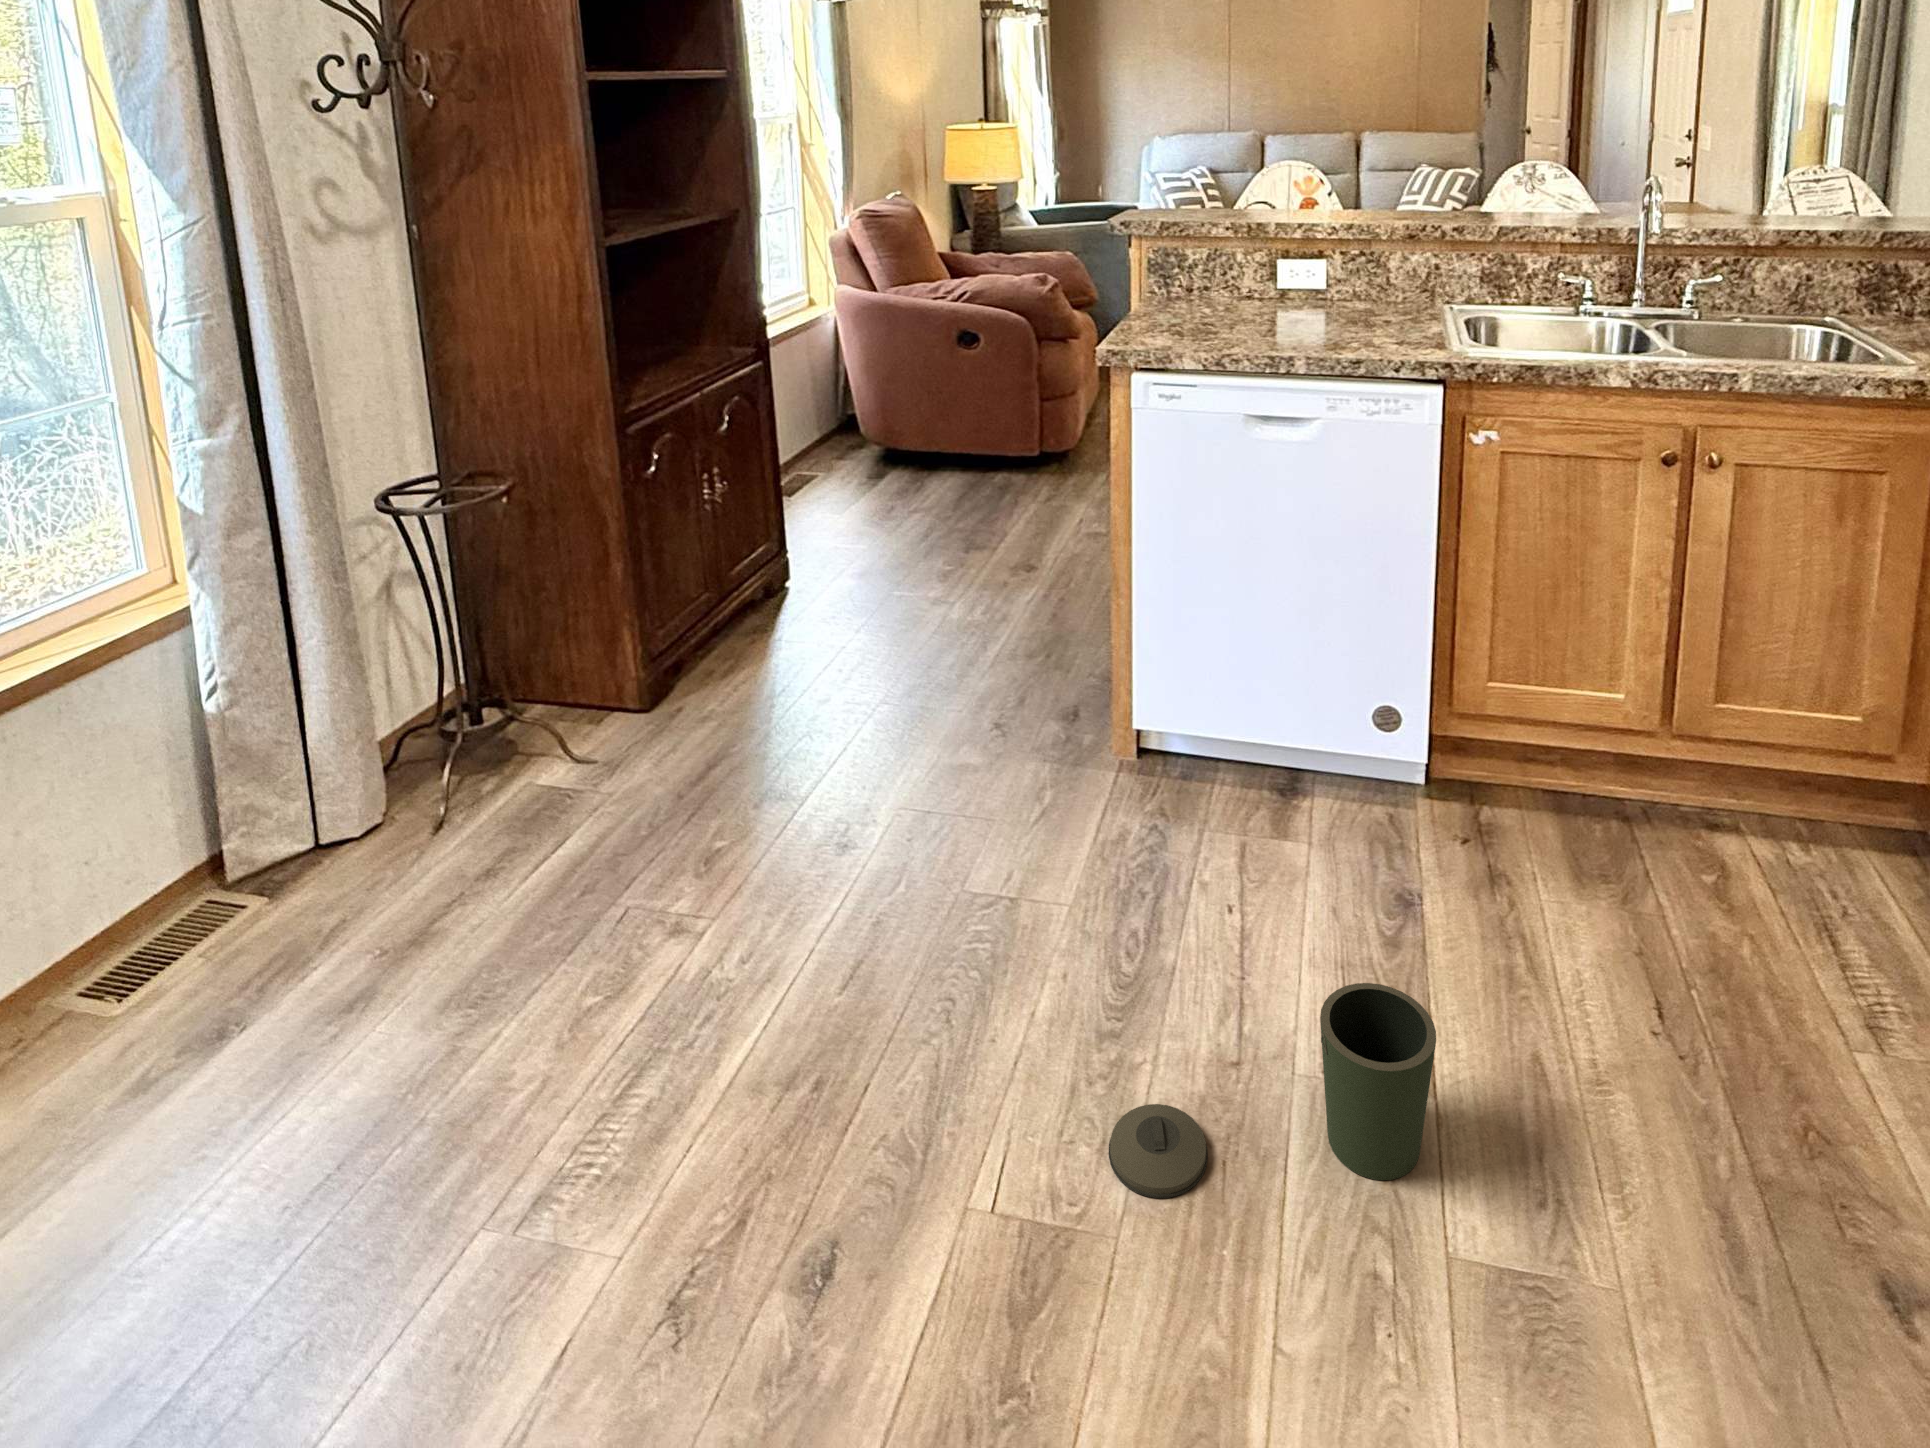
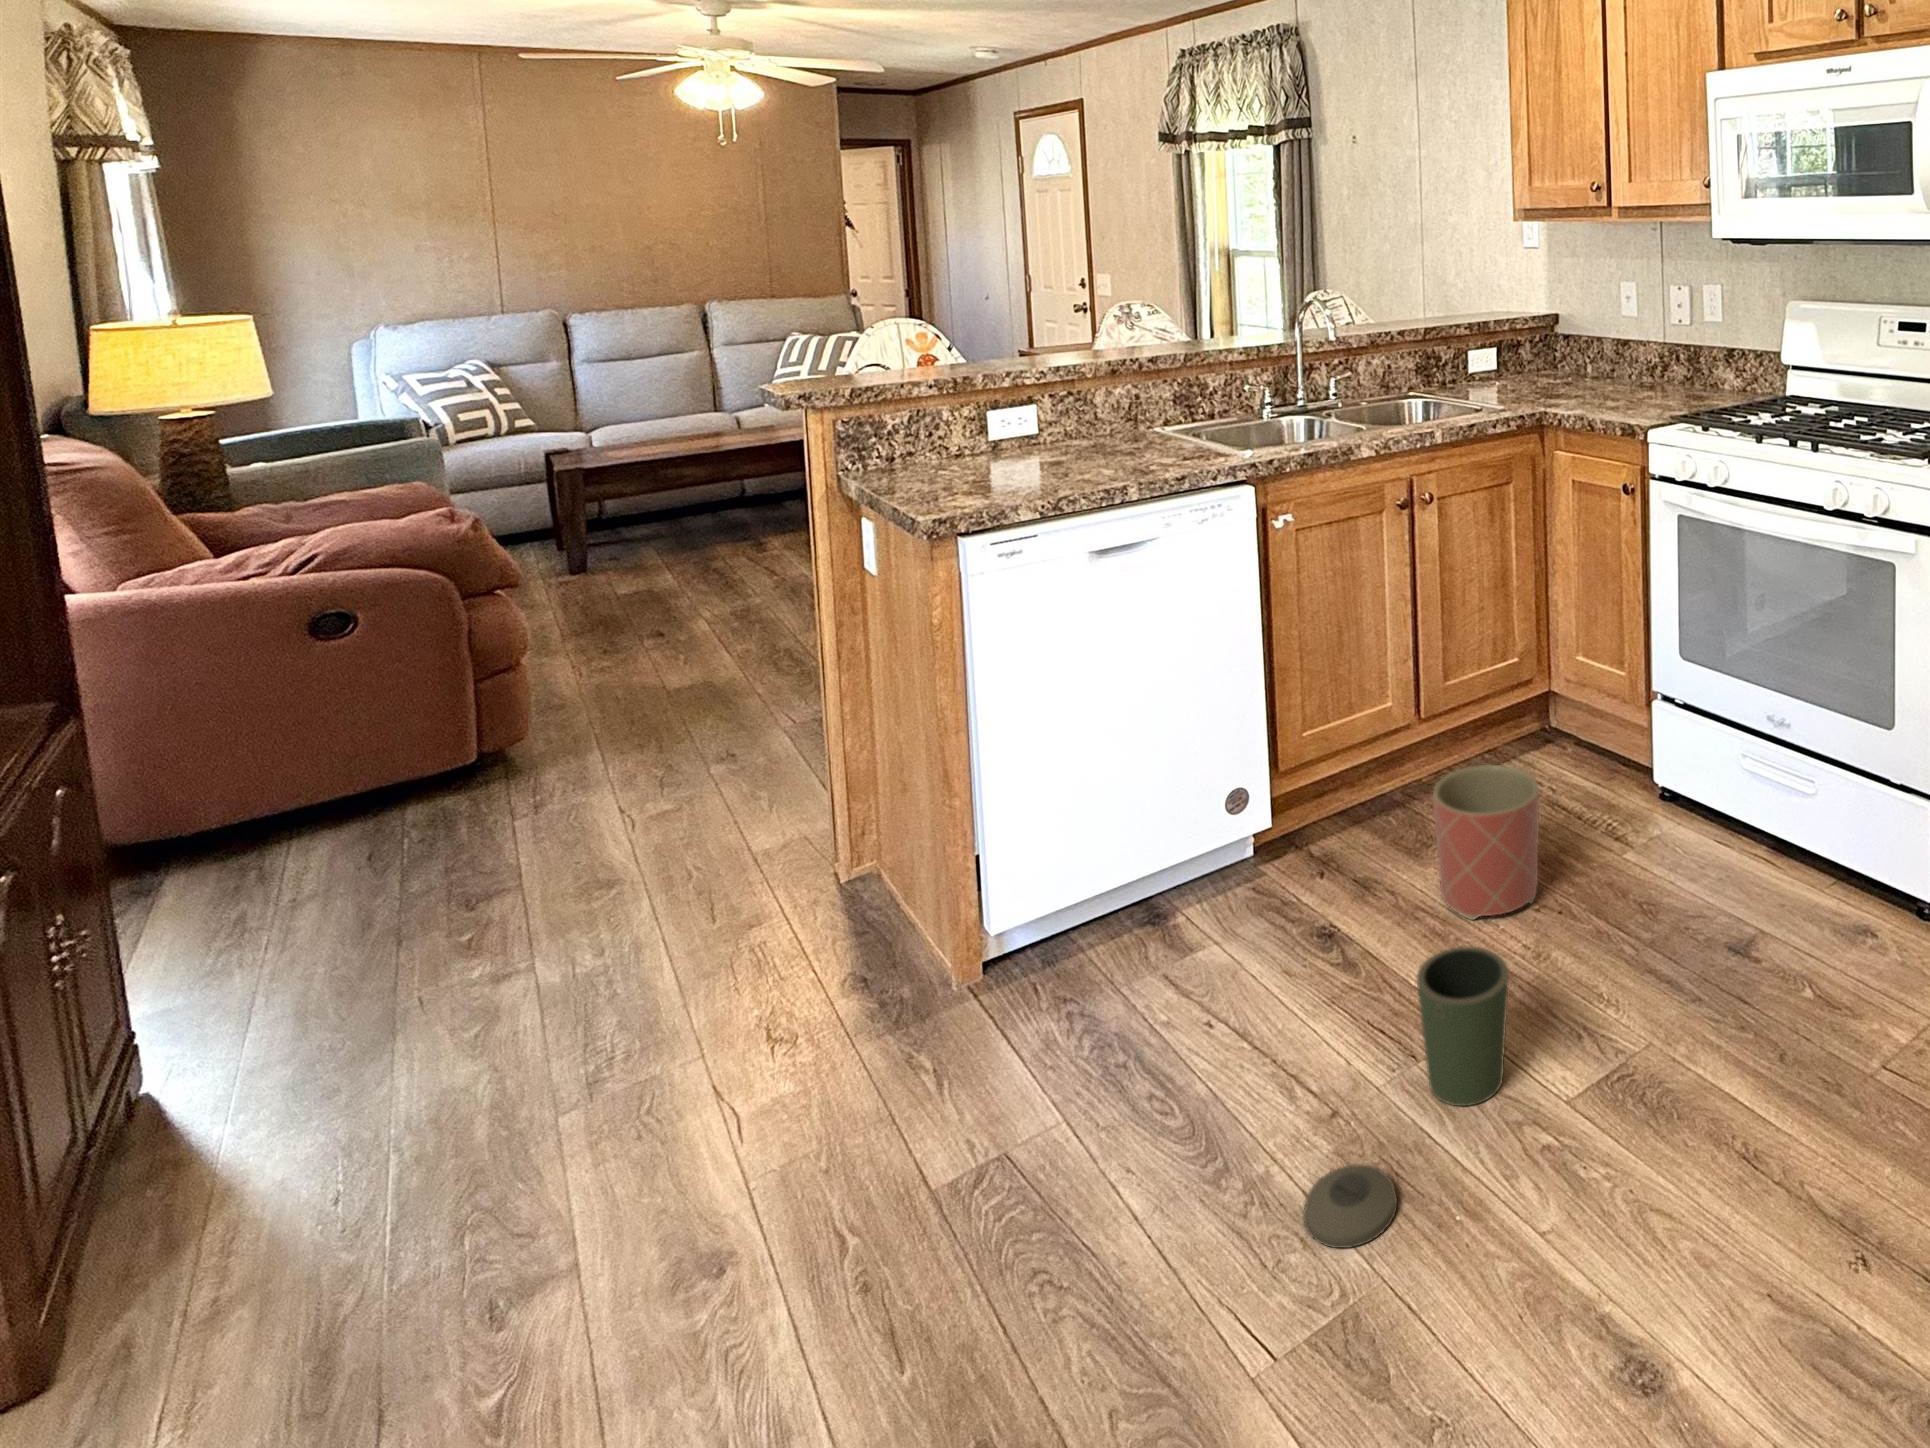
planter: none [1550,810,1707,1027] -> present [1433,765,1539,920]

